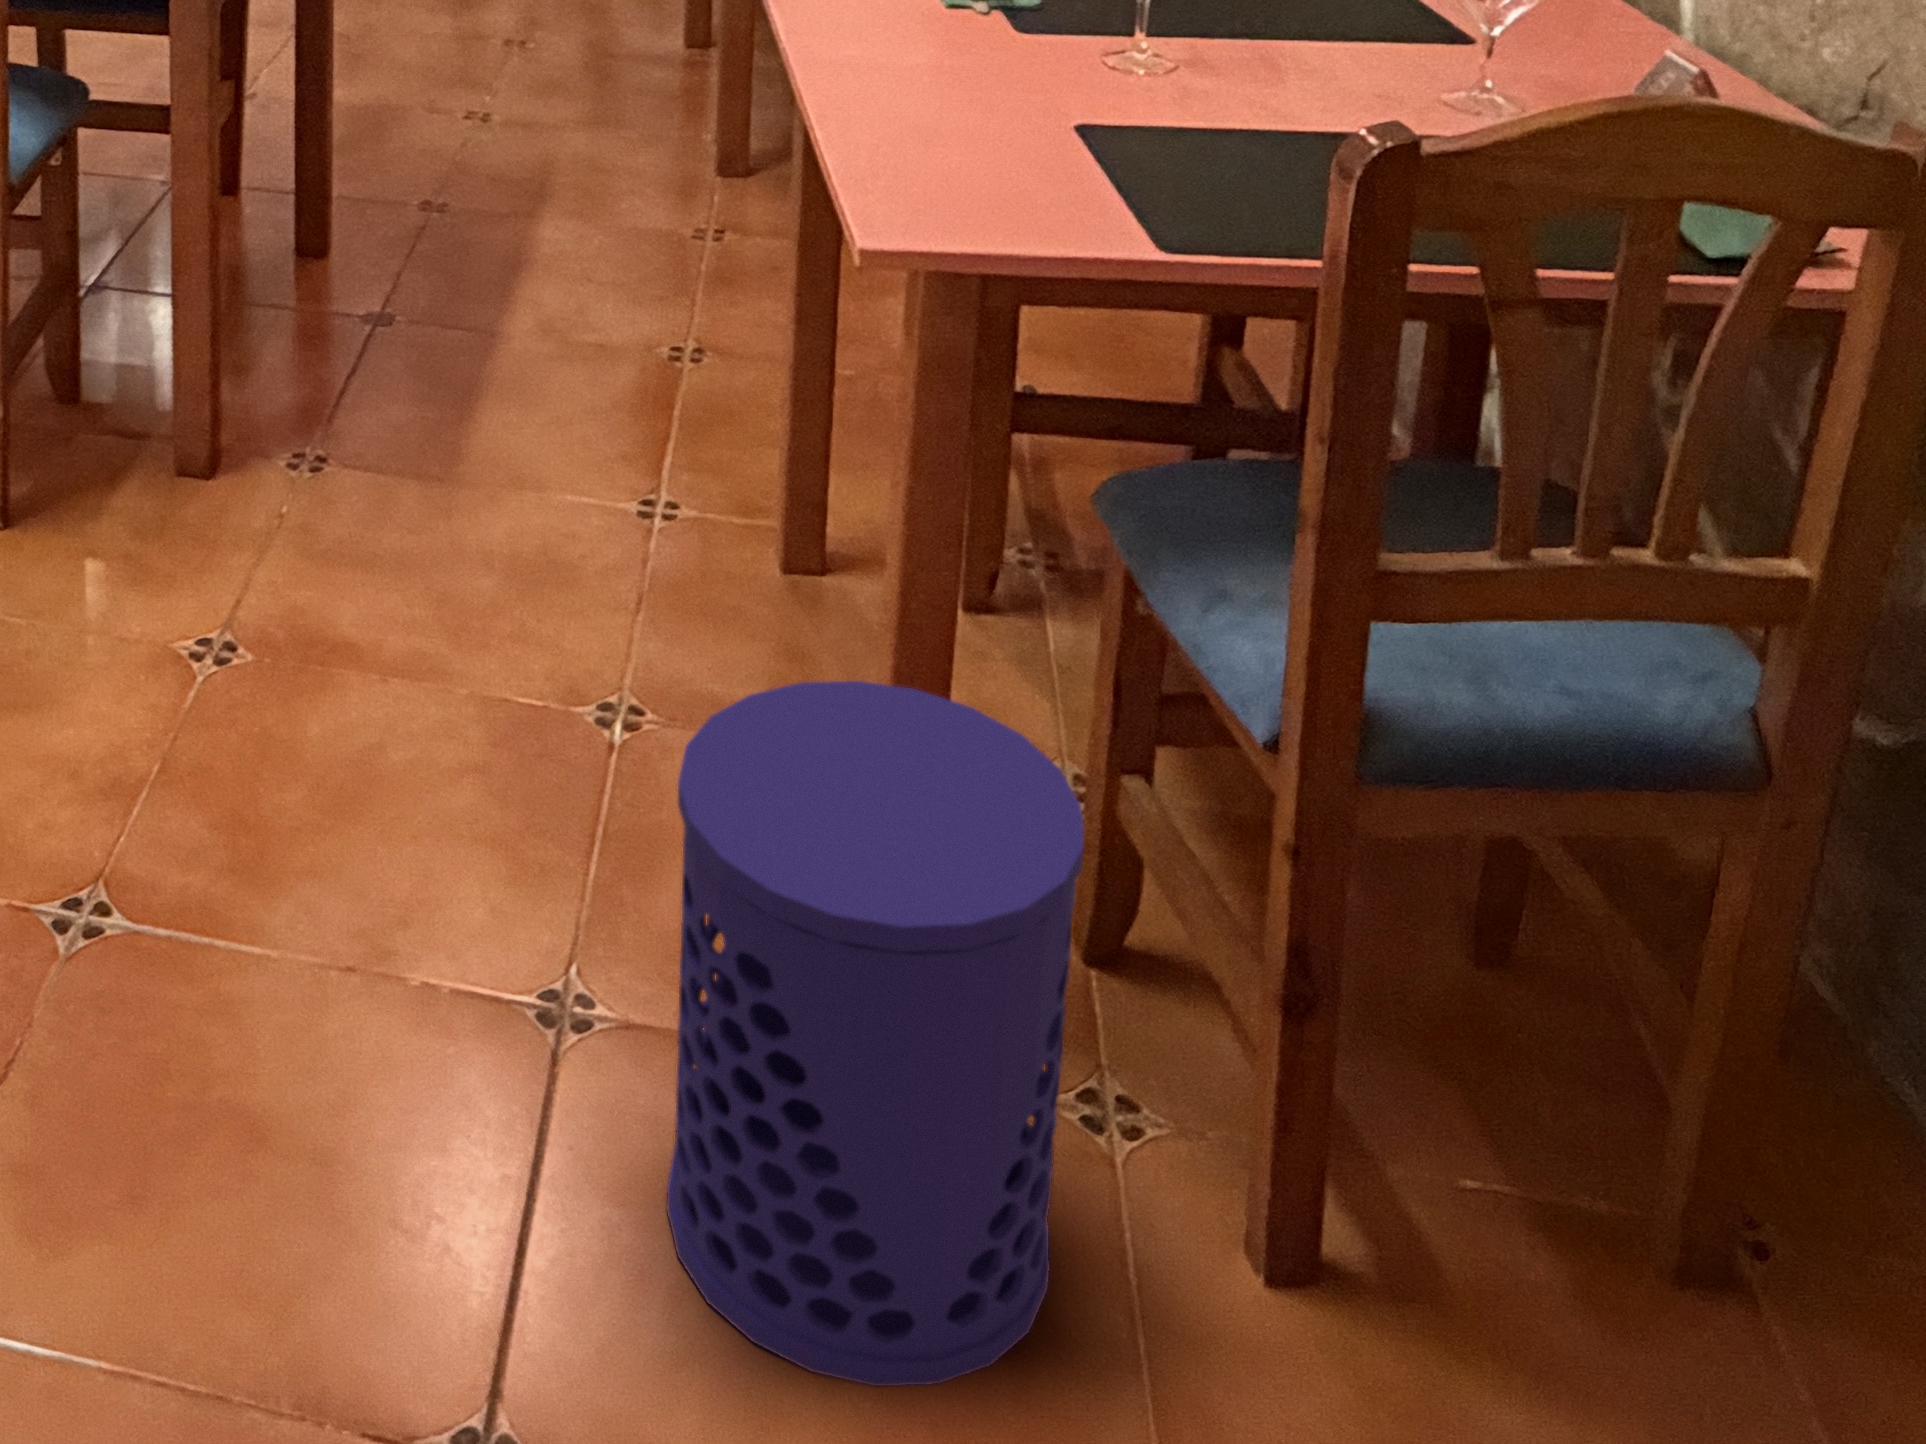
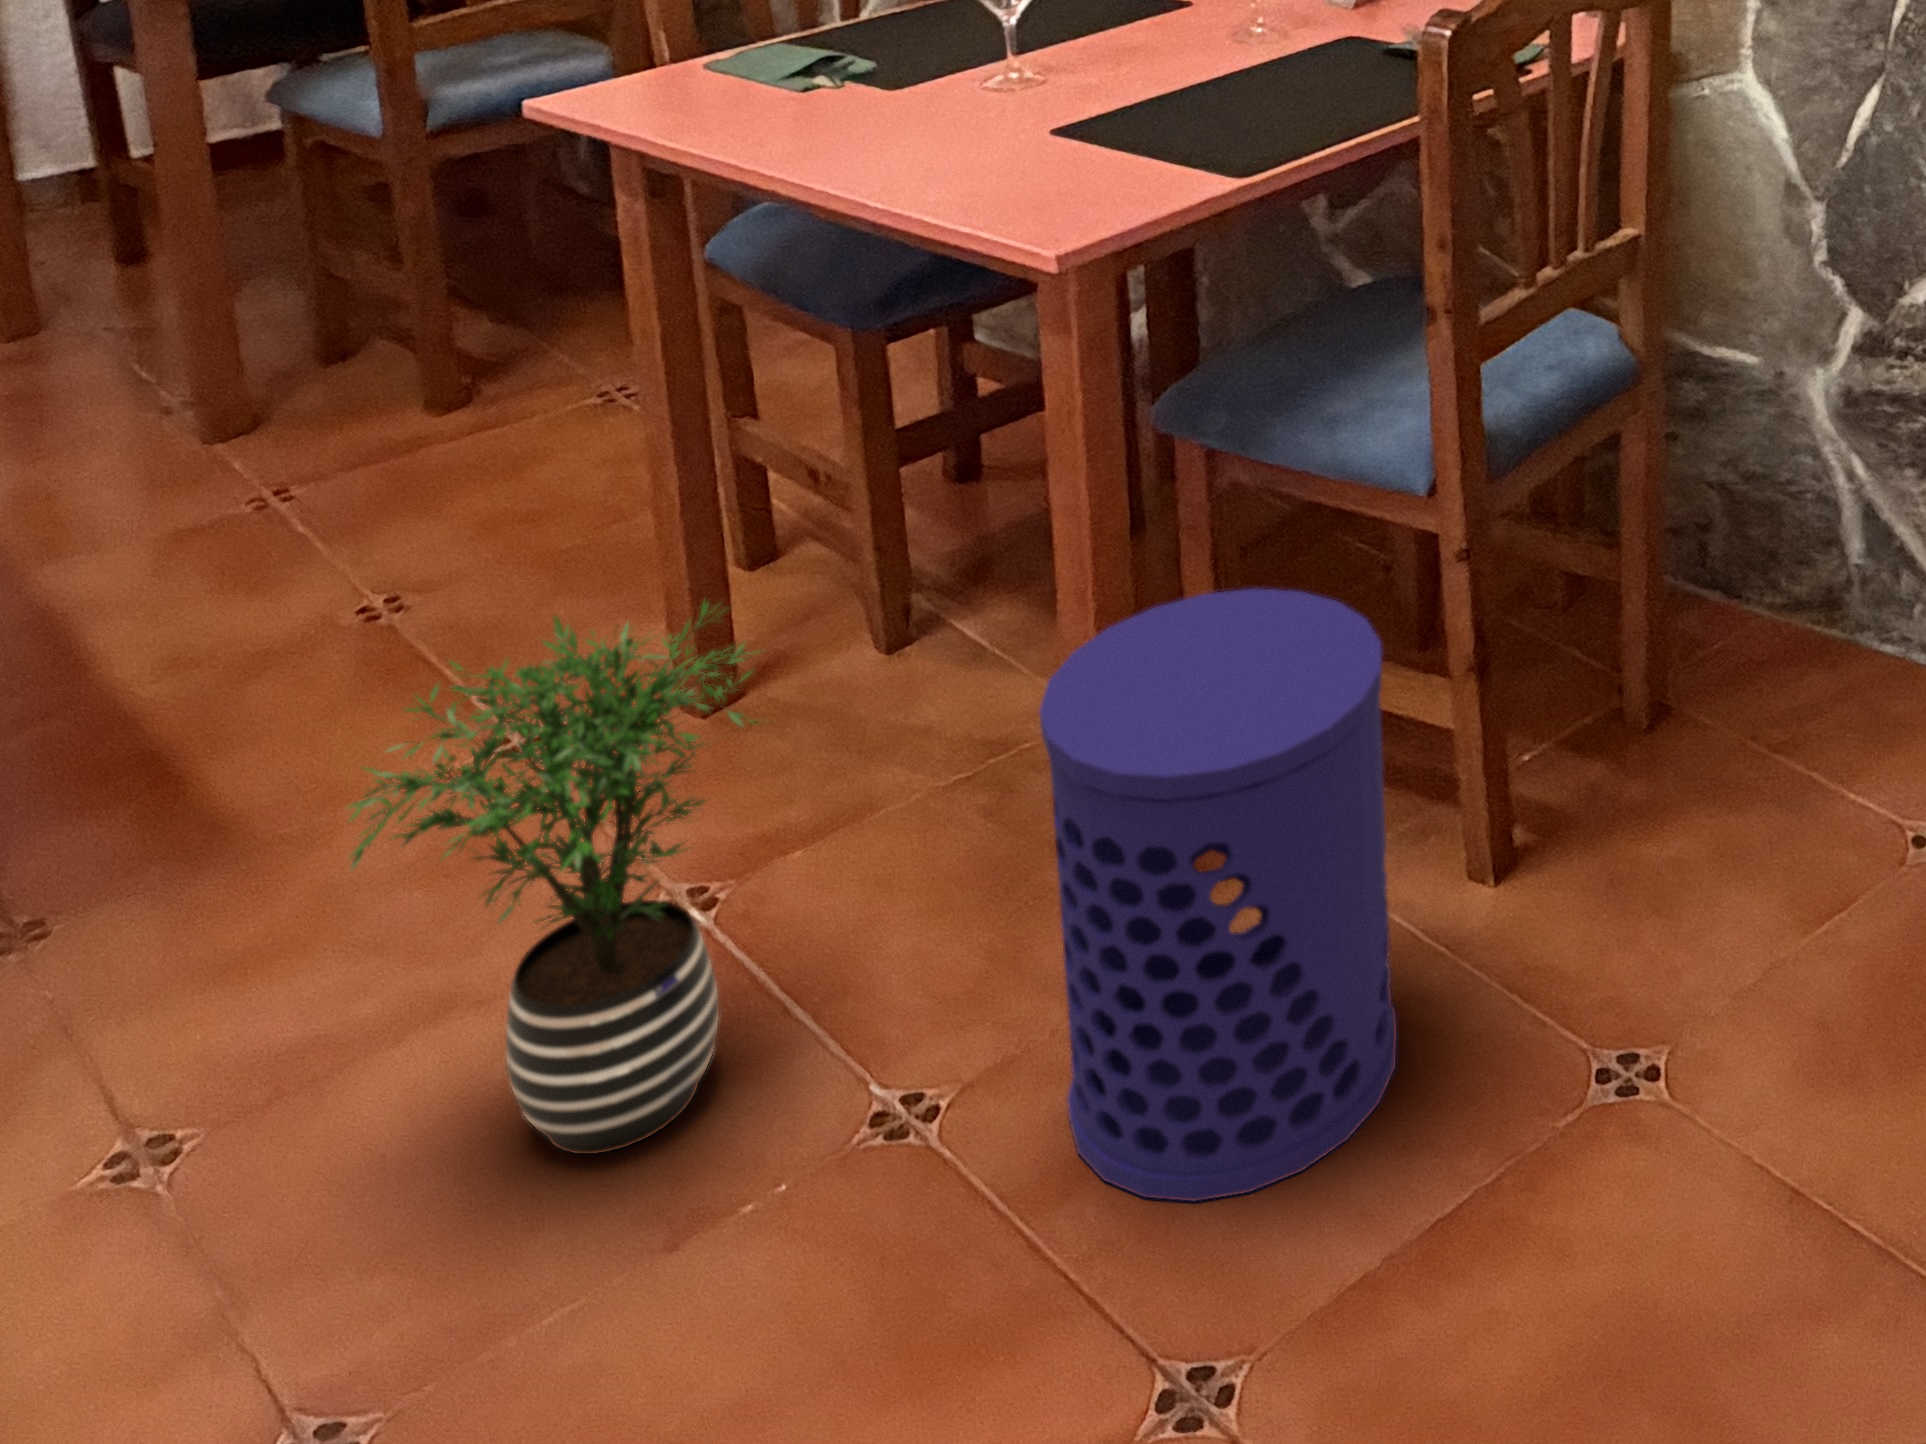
potted plant: none [296,399,636,879] -> present [345,602,775,1154]

